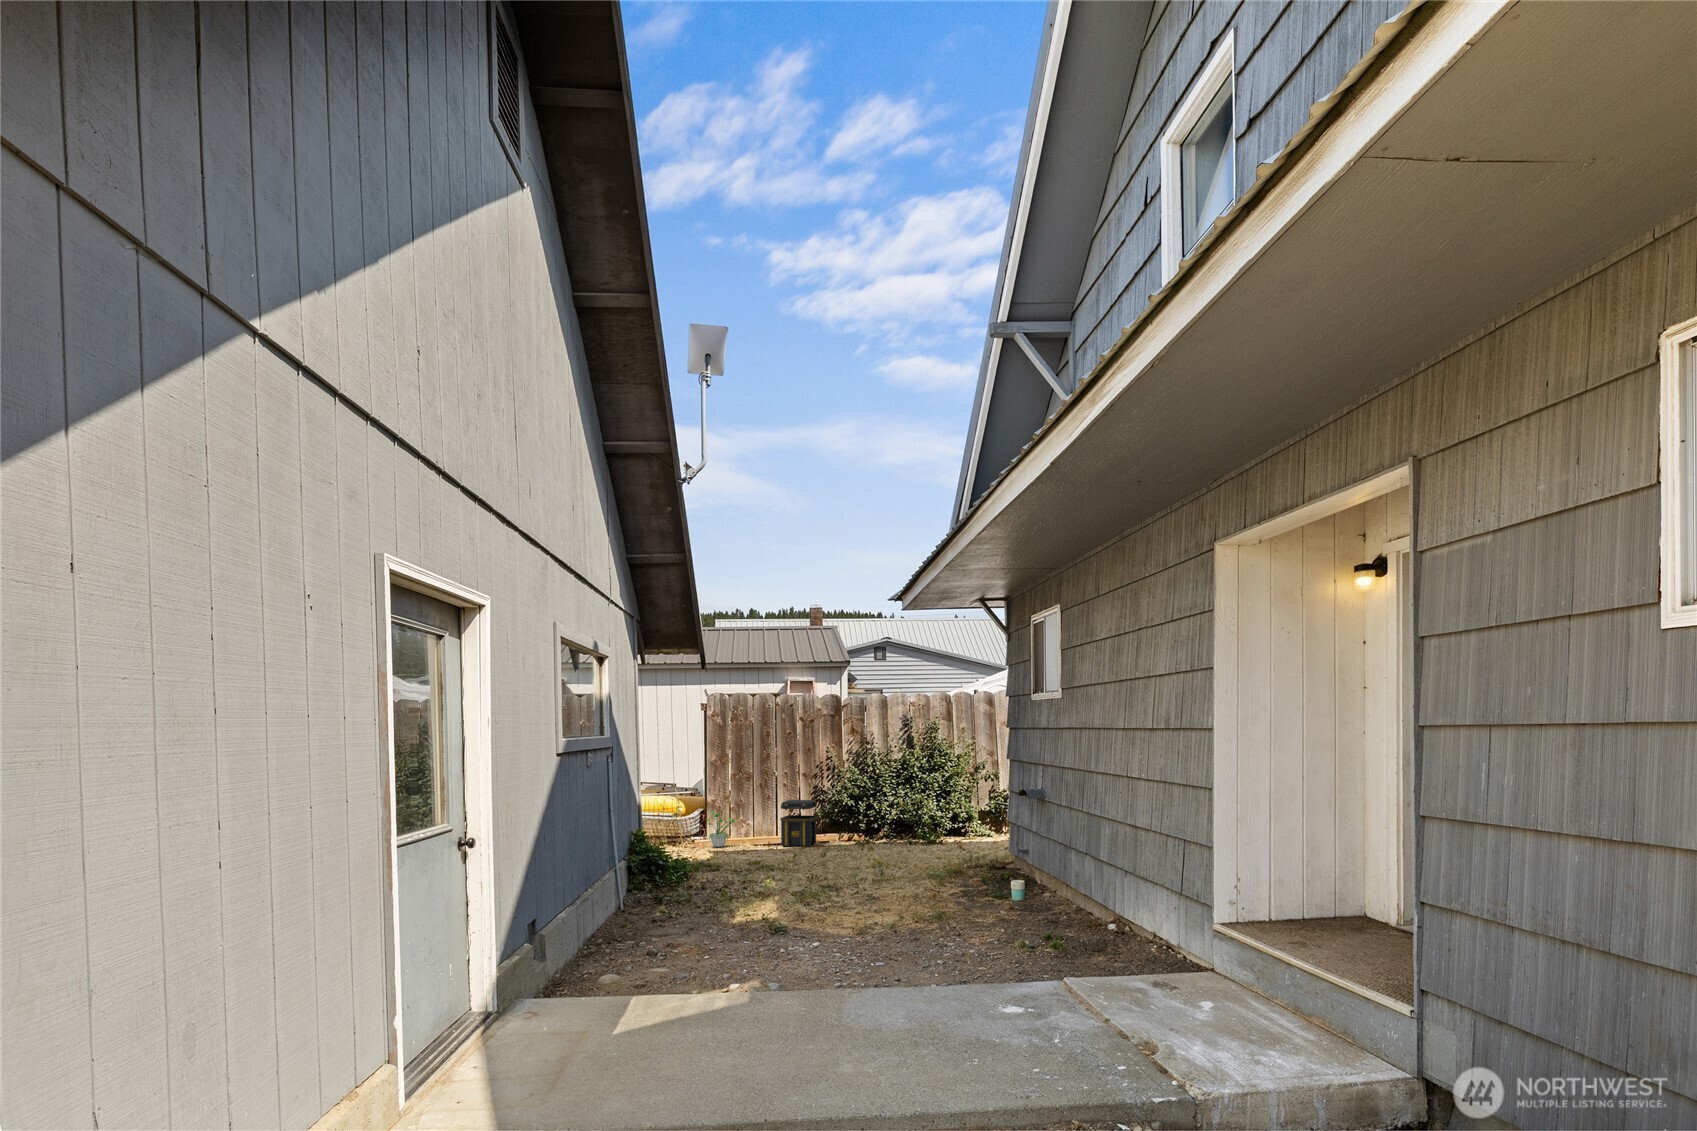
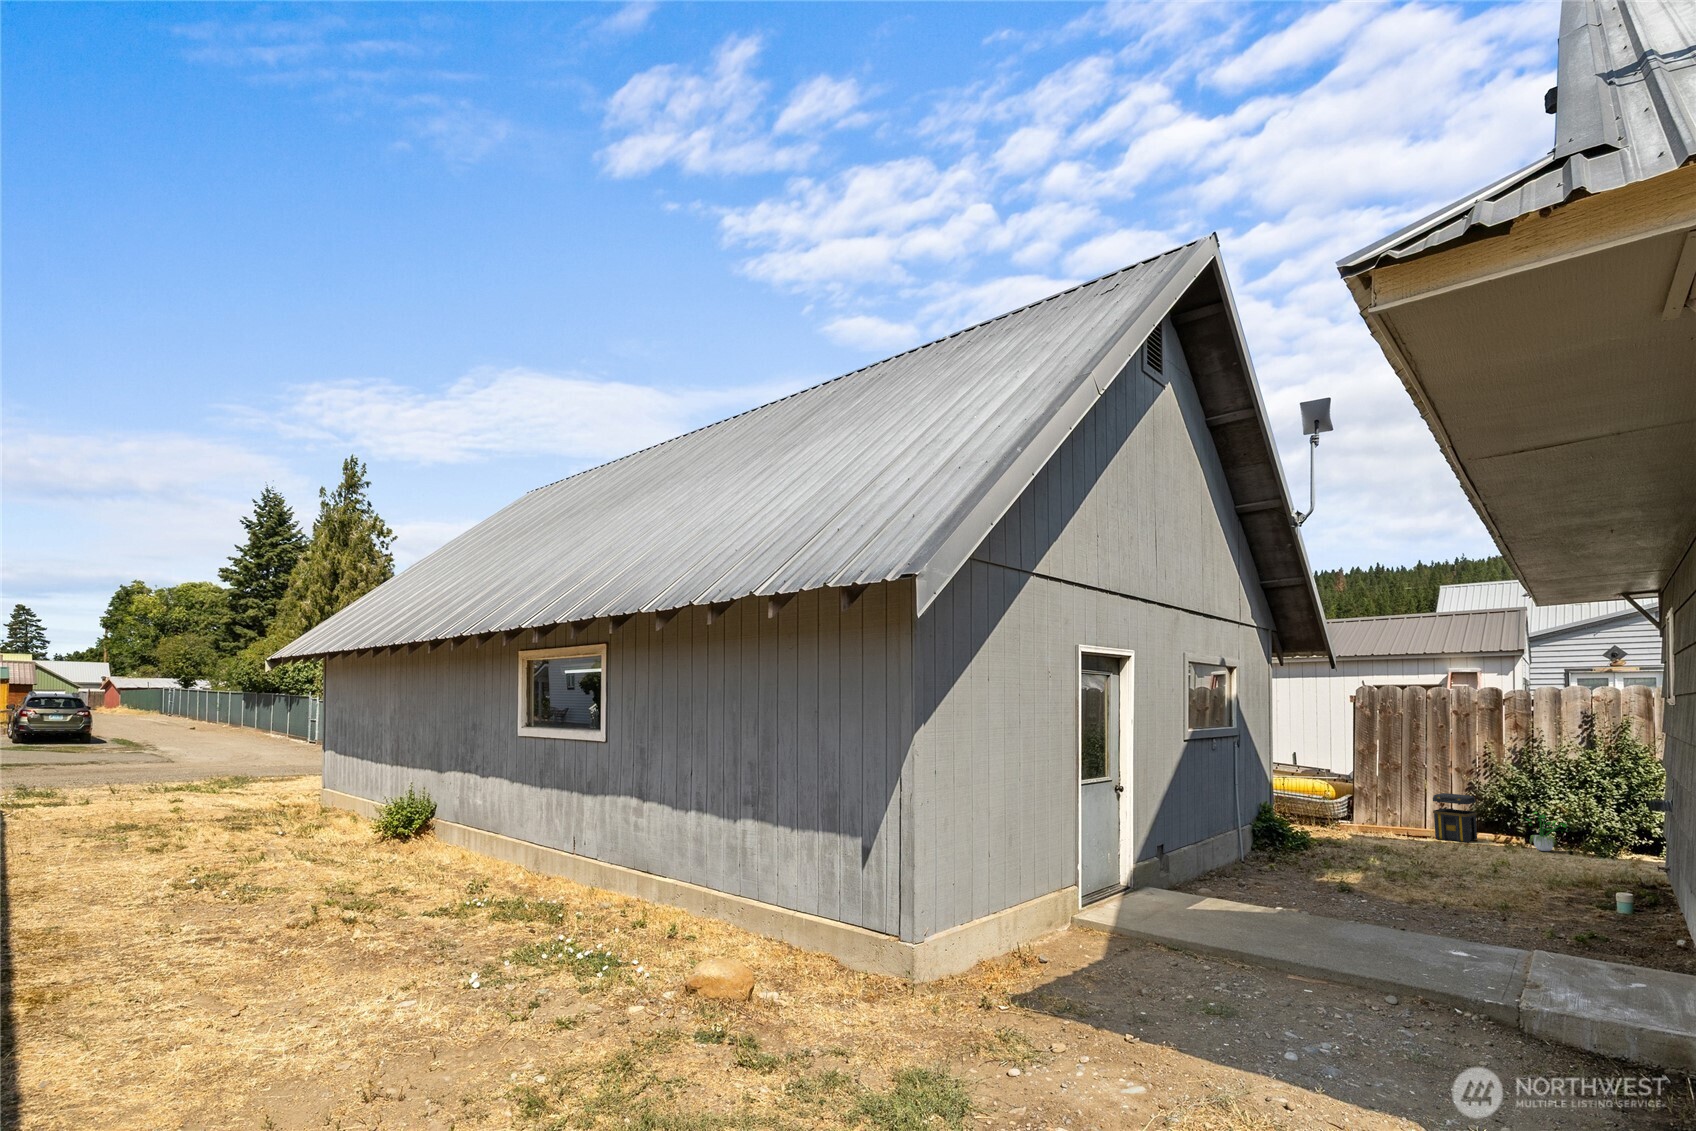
potted plant: present [706,811,738,847] -> present [1526,812,1567,851]

